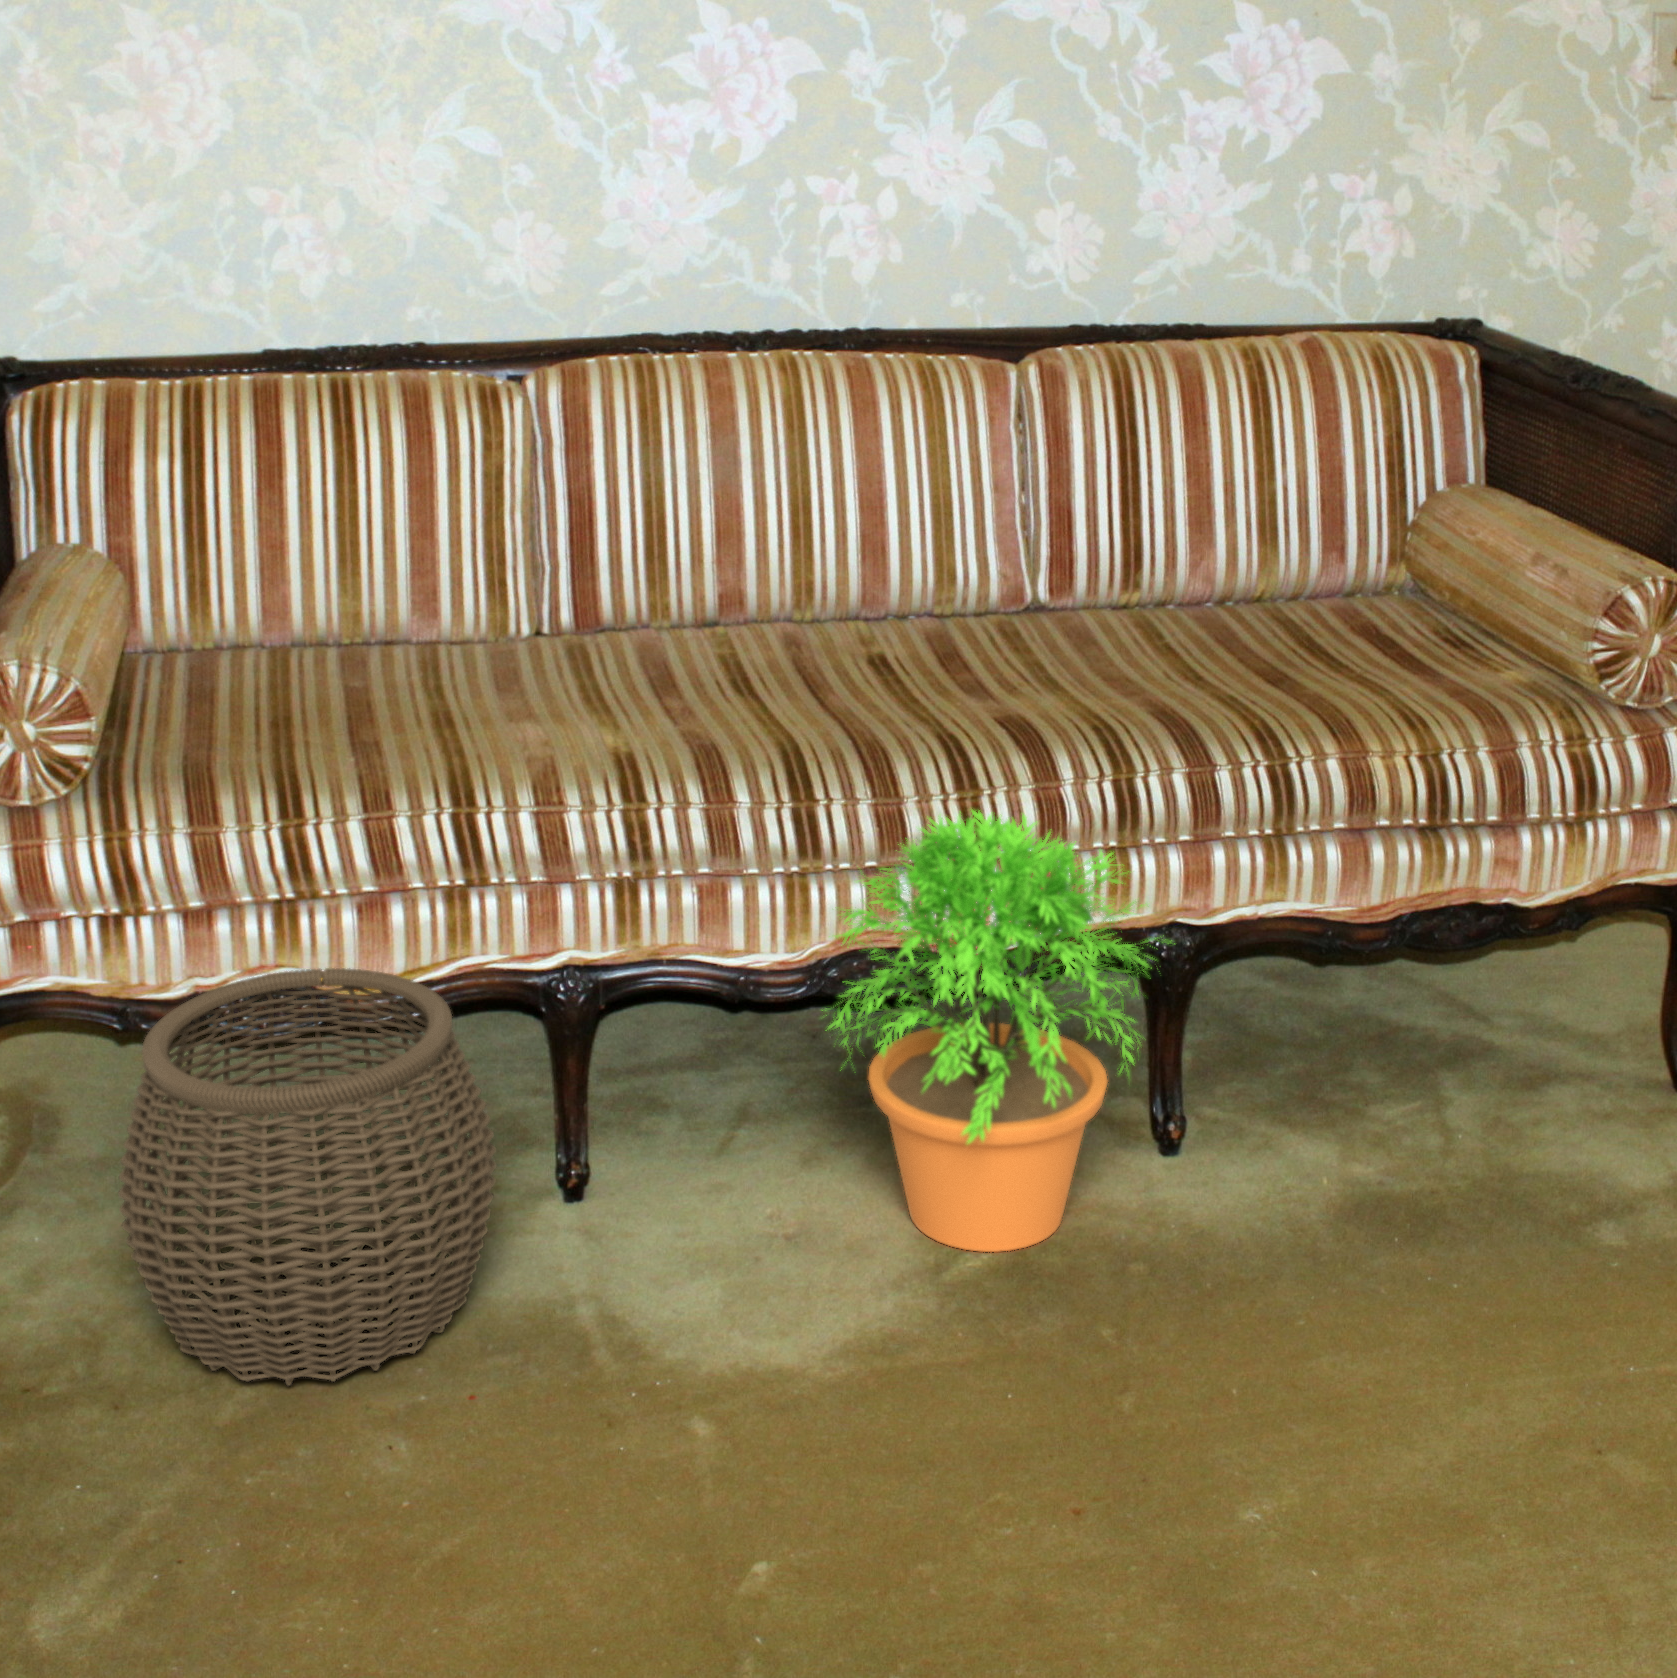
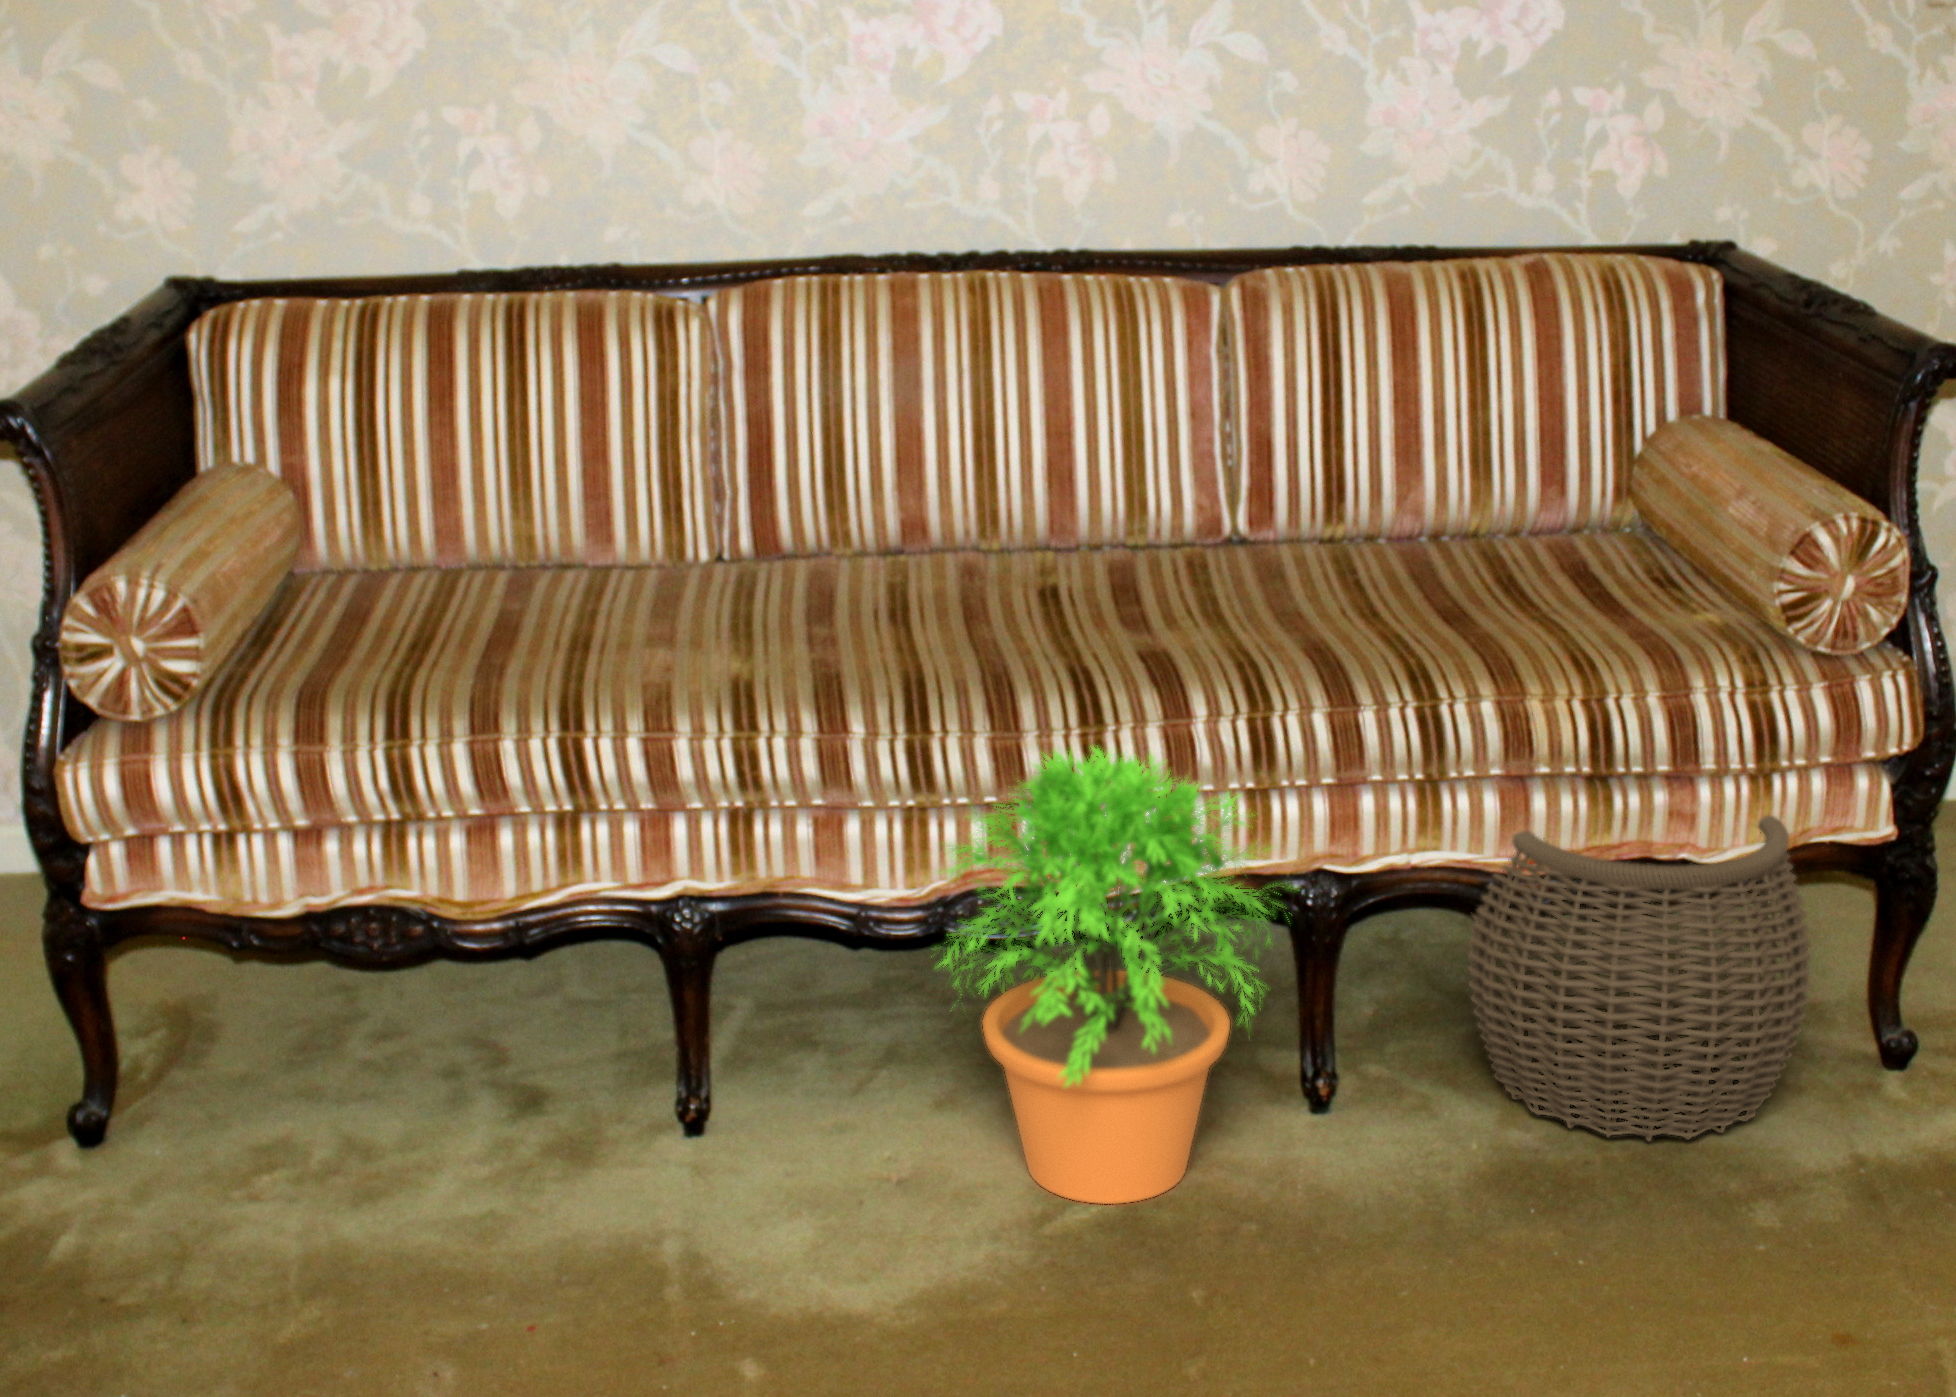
woven basket: present [118,968,497,1385] -> present [1468,816,1811,1141]

